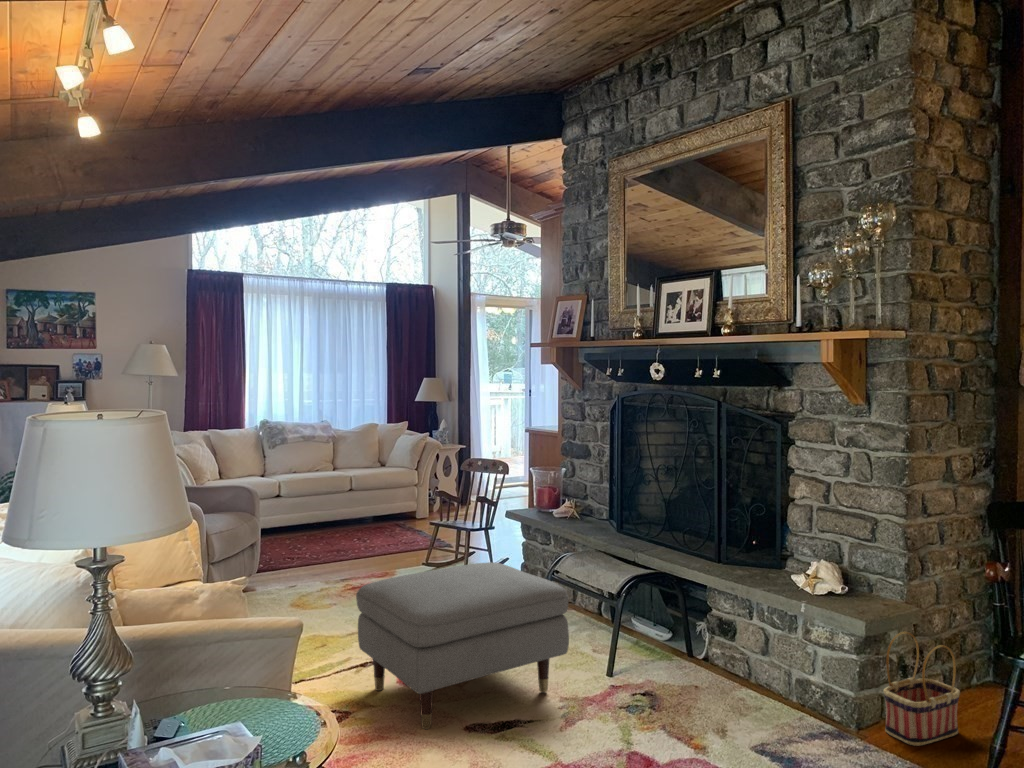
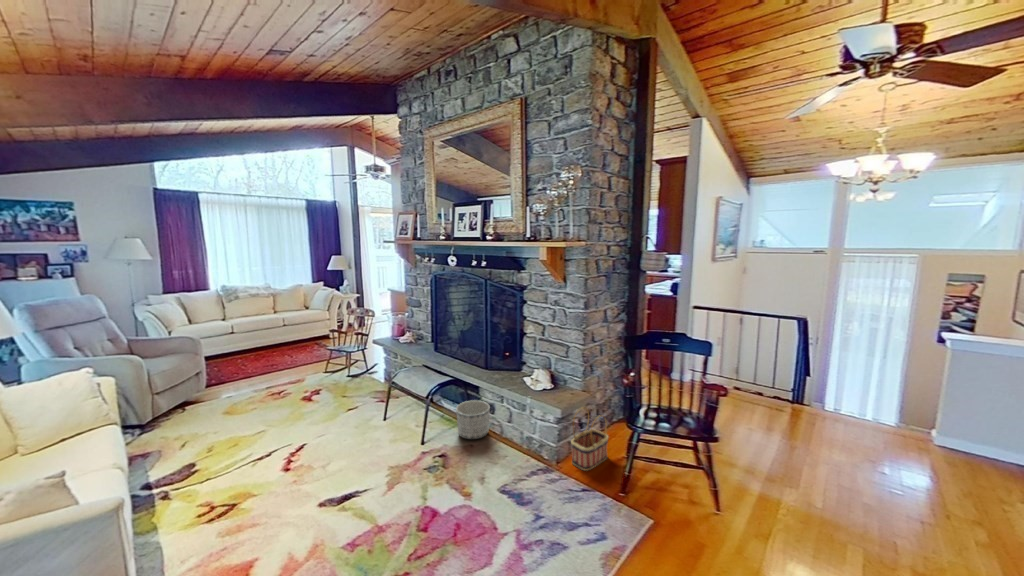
ottoman: present [356,562,569,729] -> none [241,384,394,511]
planter: none [664,614,724,678] -> present [456,400,490,439]

